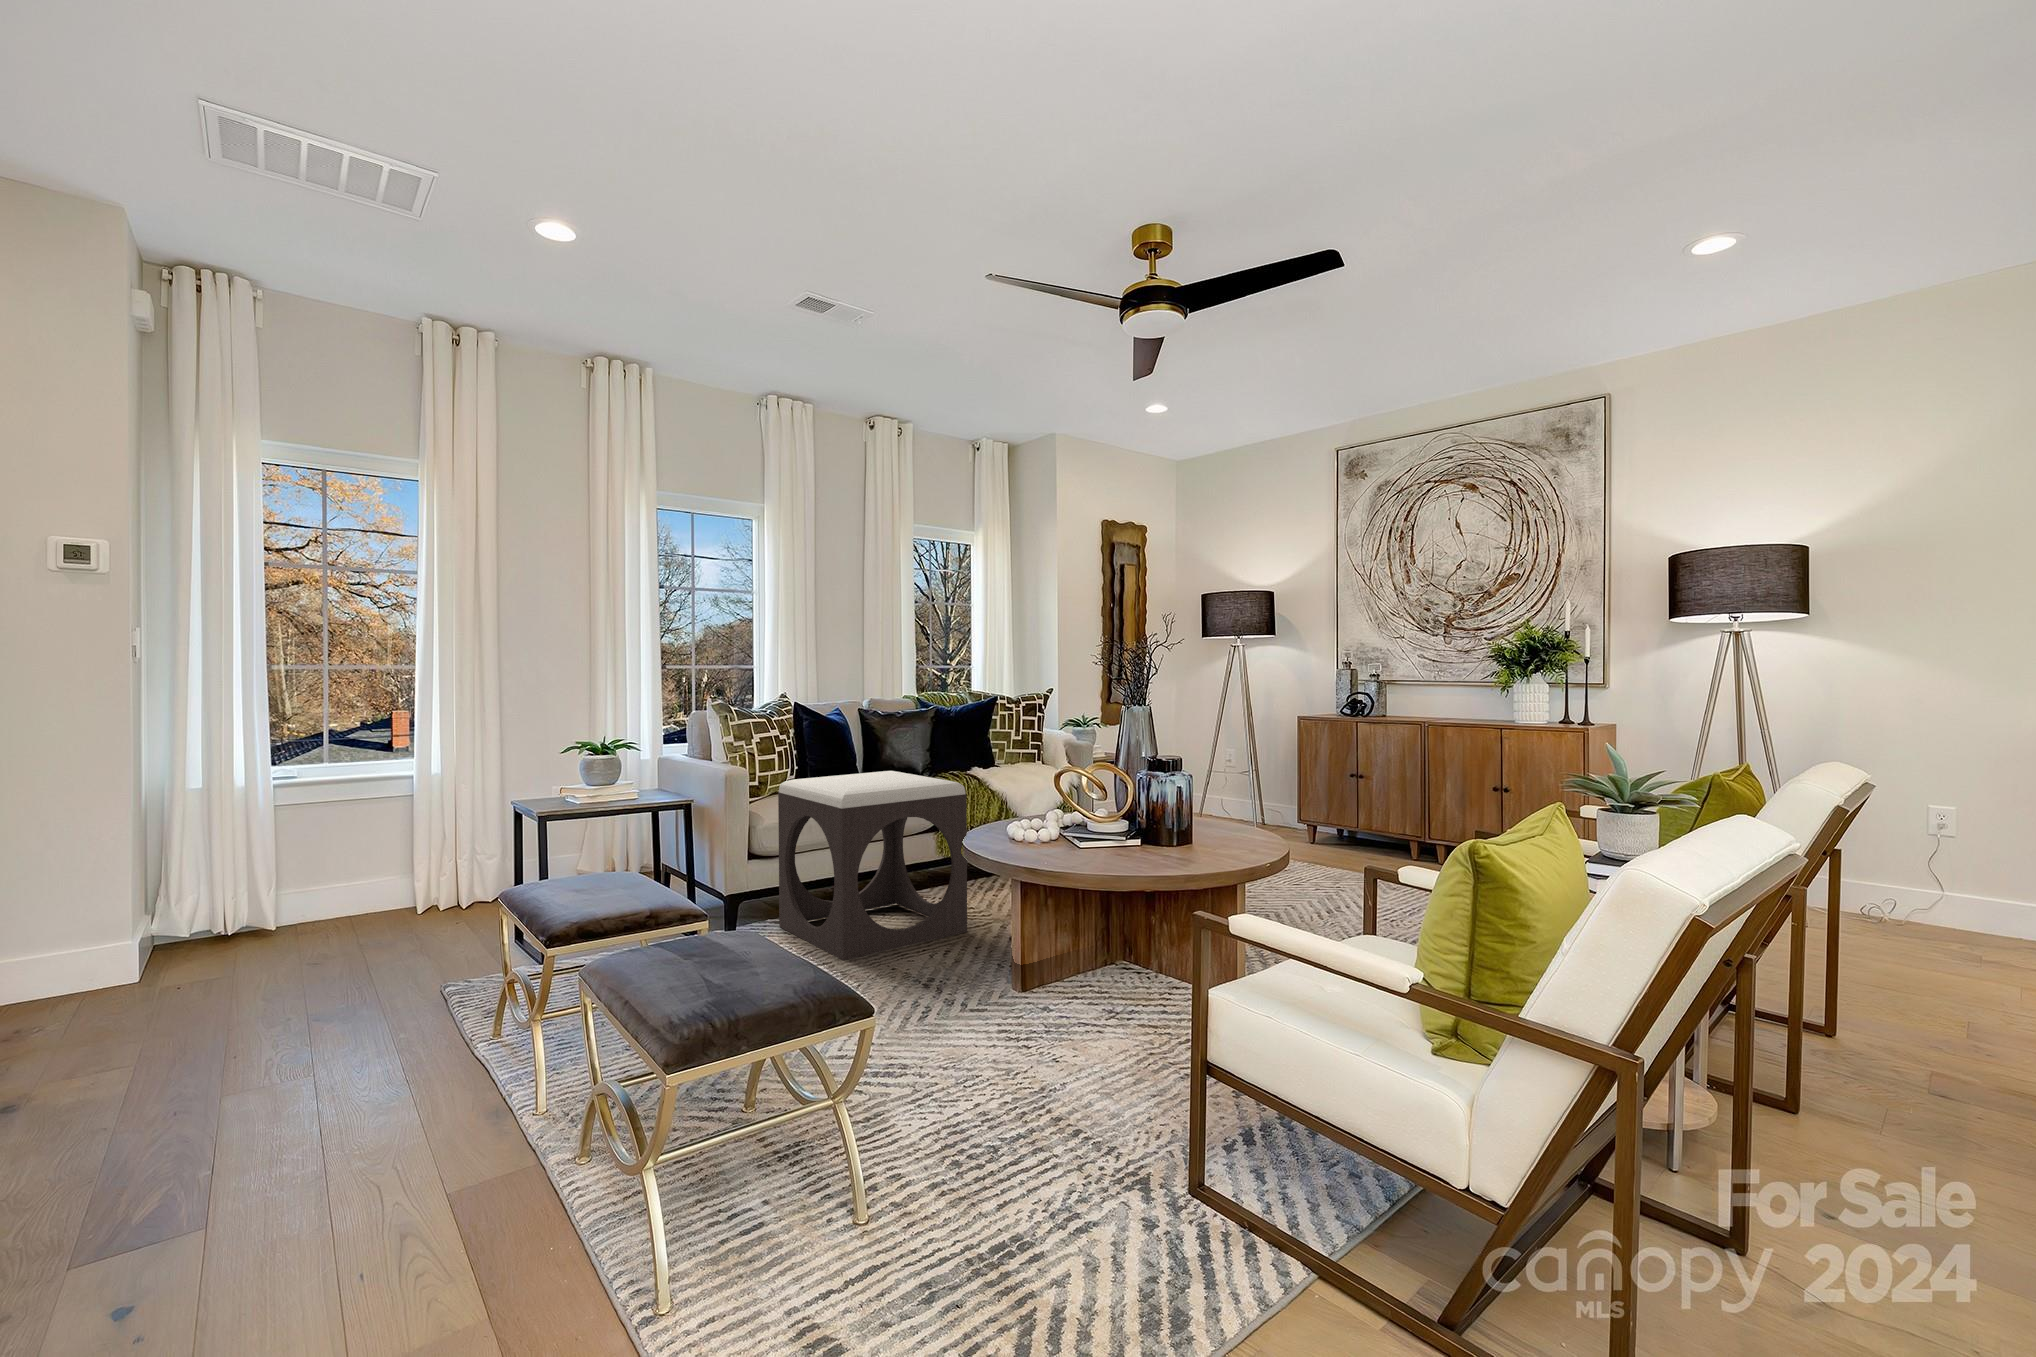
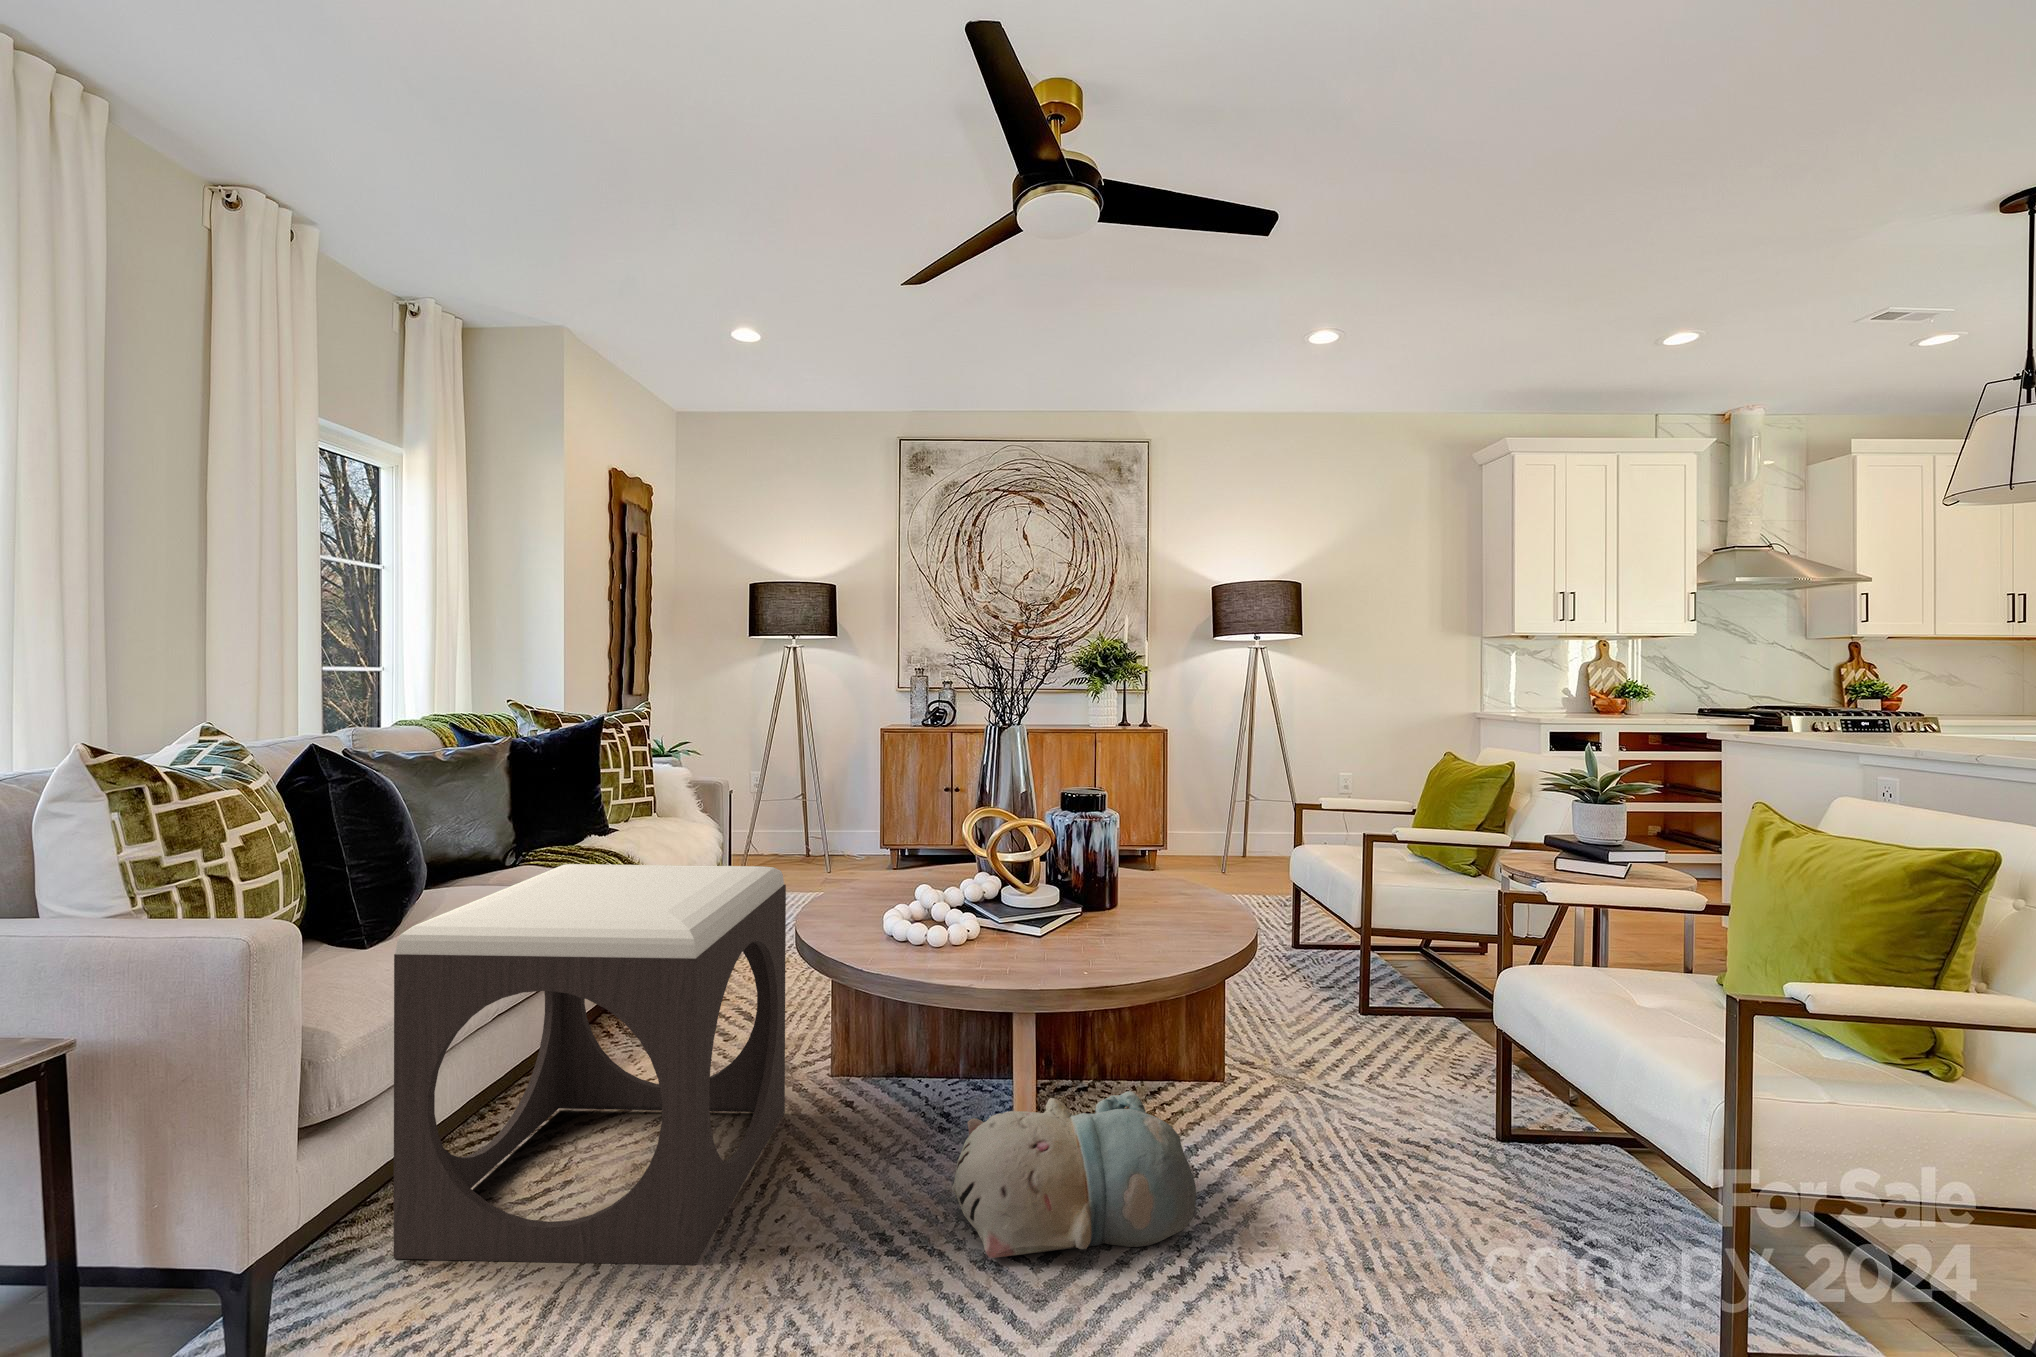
plush toy: none [923,933,1053,1024] -> present [952,1091,1196,1258]

